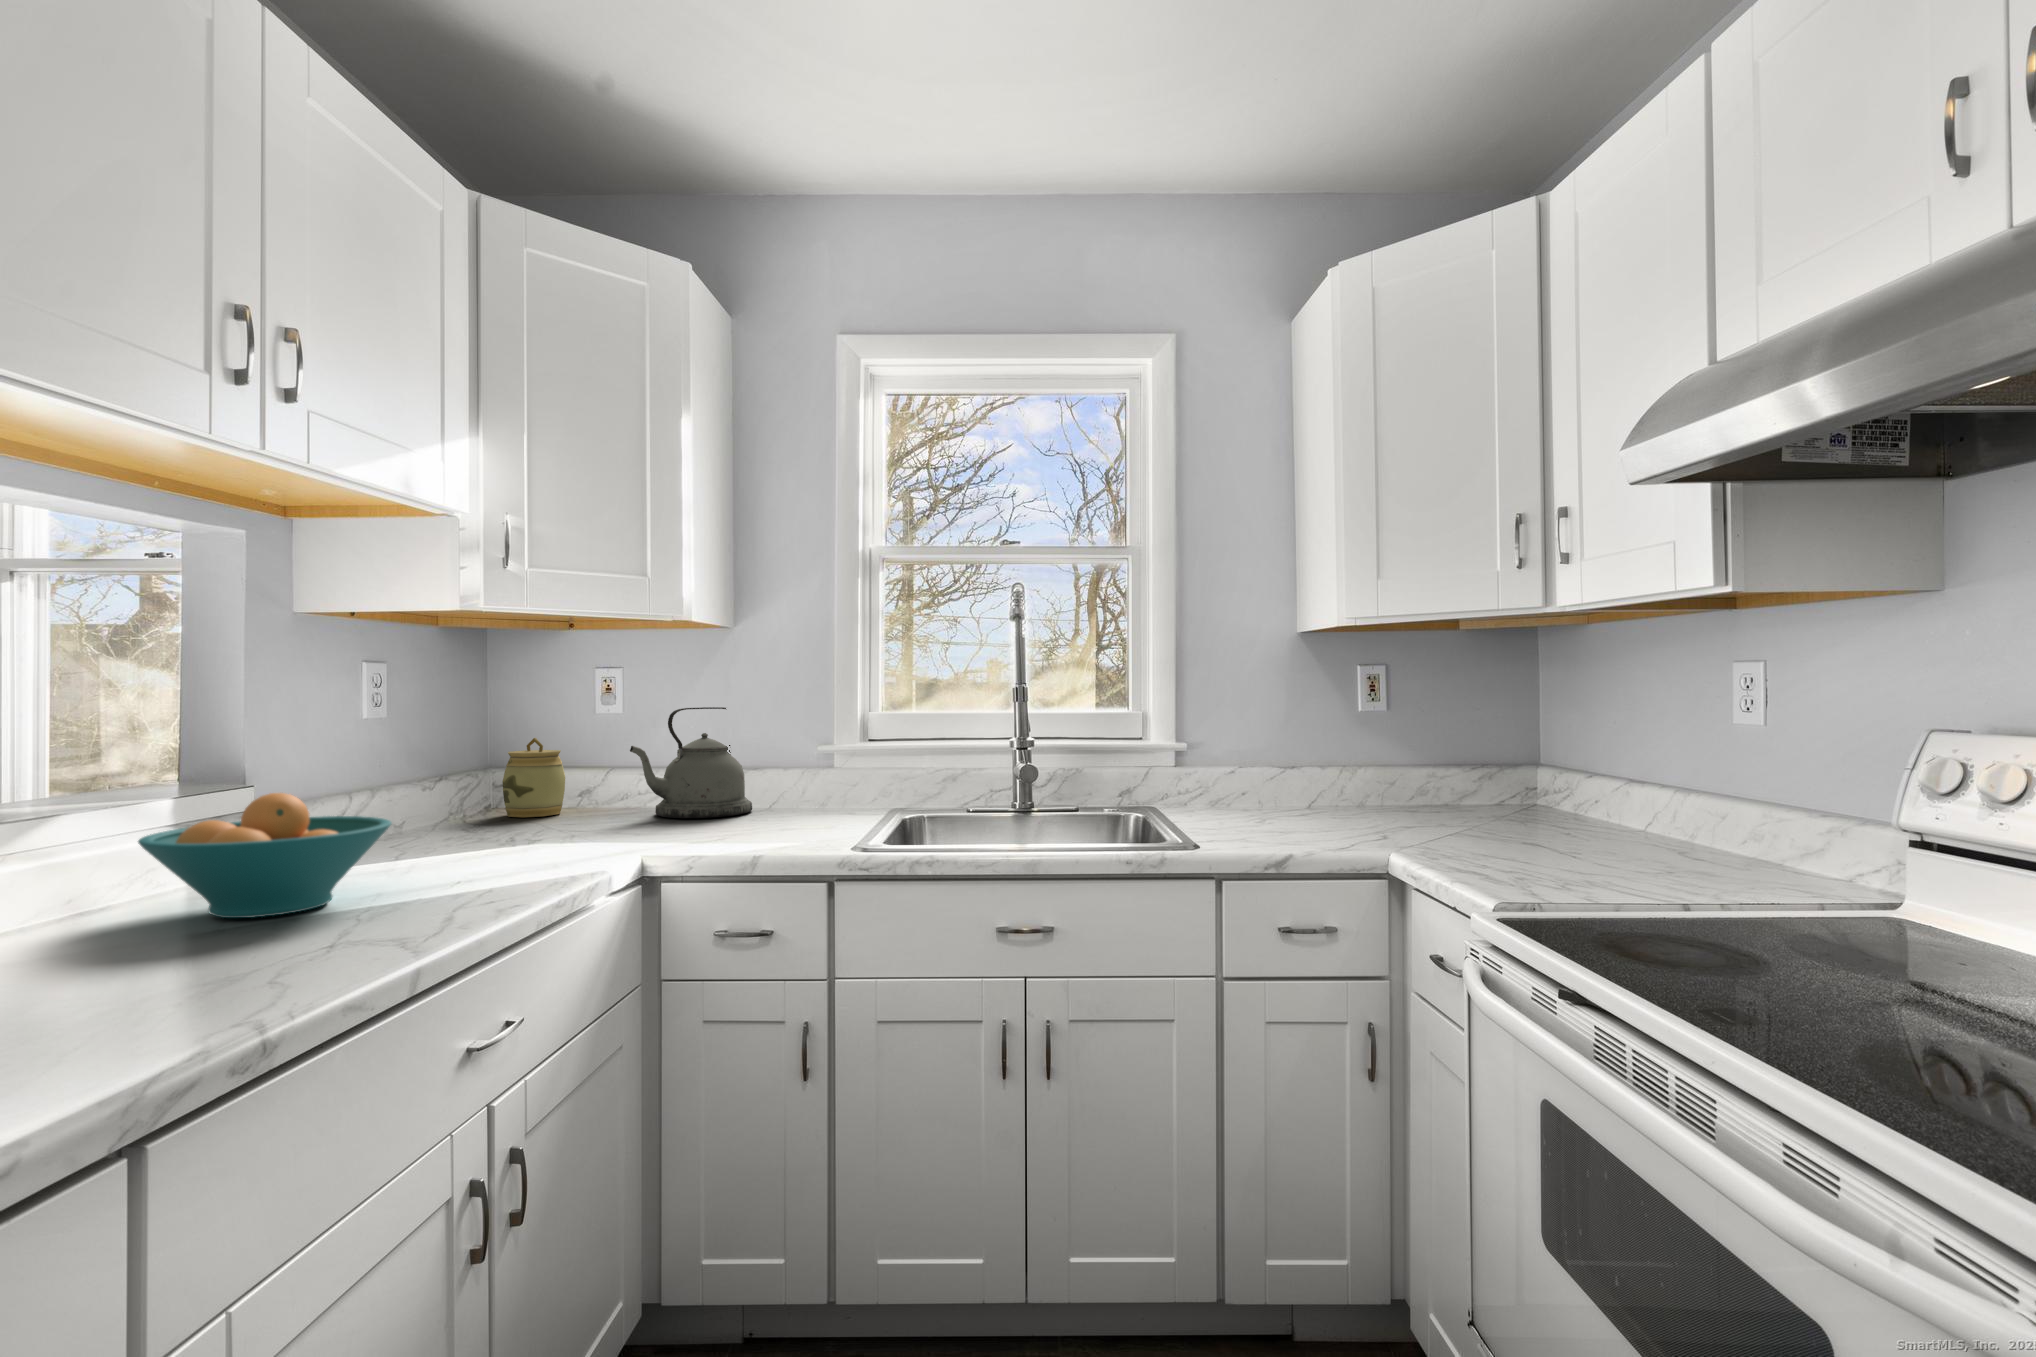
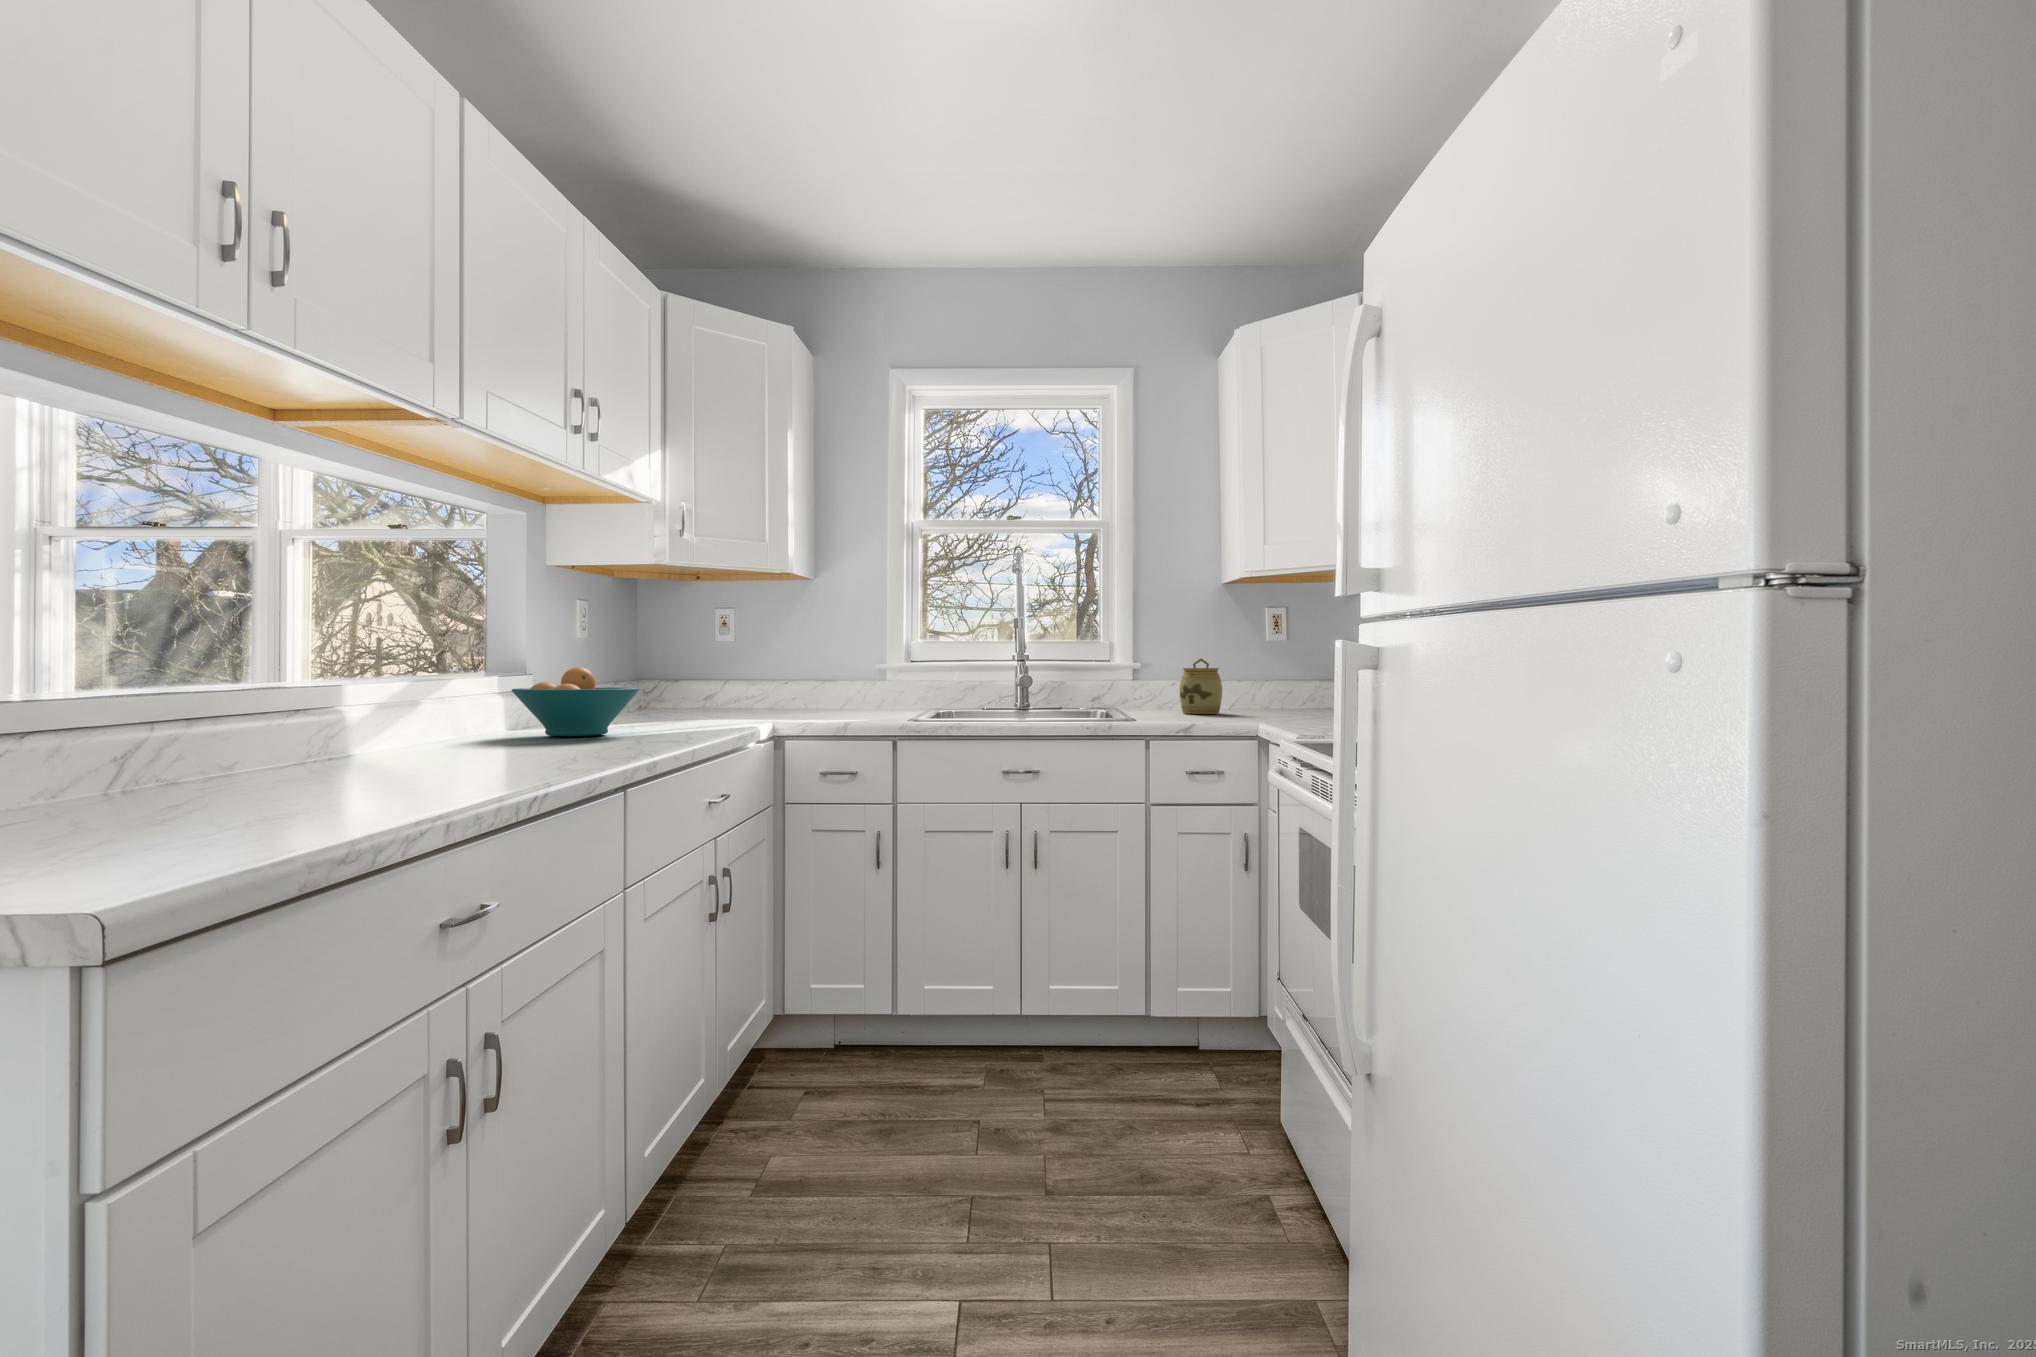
kettle: present [630,707,752,818] -> none [745,637,828,714]
jar: present [503,738,565,817] -> present [1180,658,1222,714]

